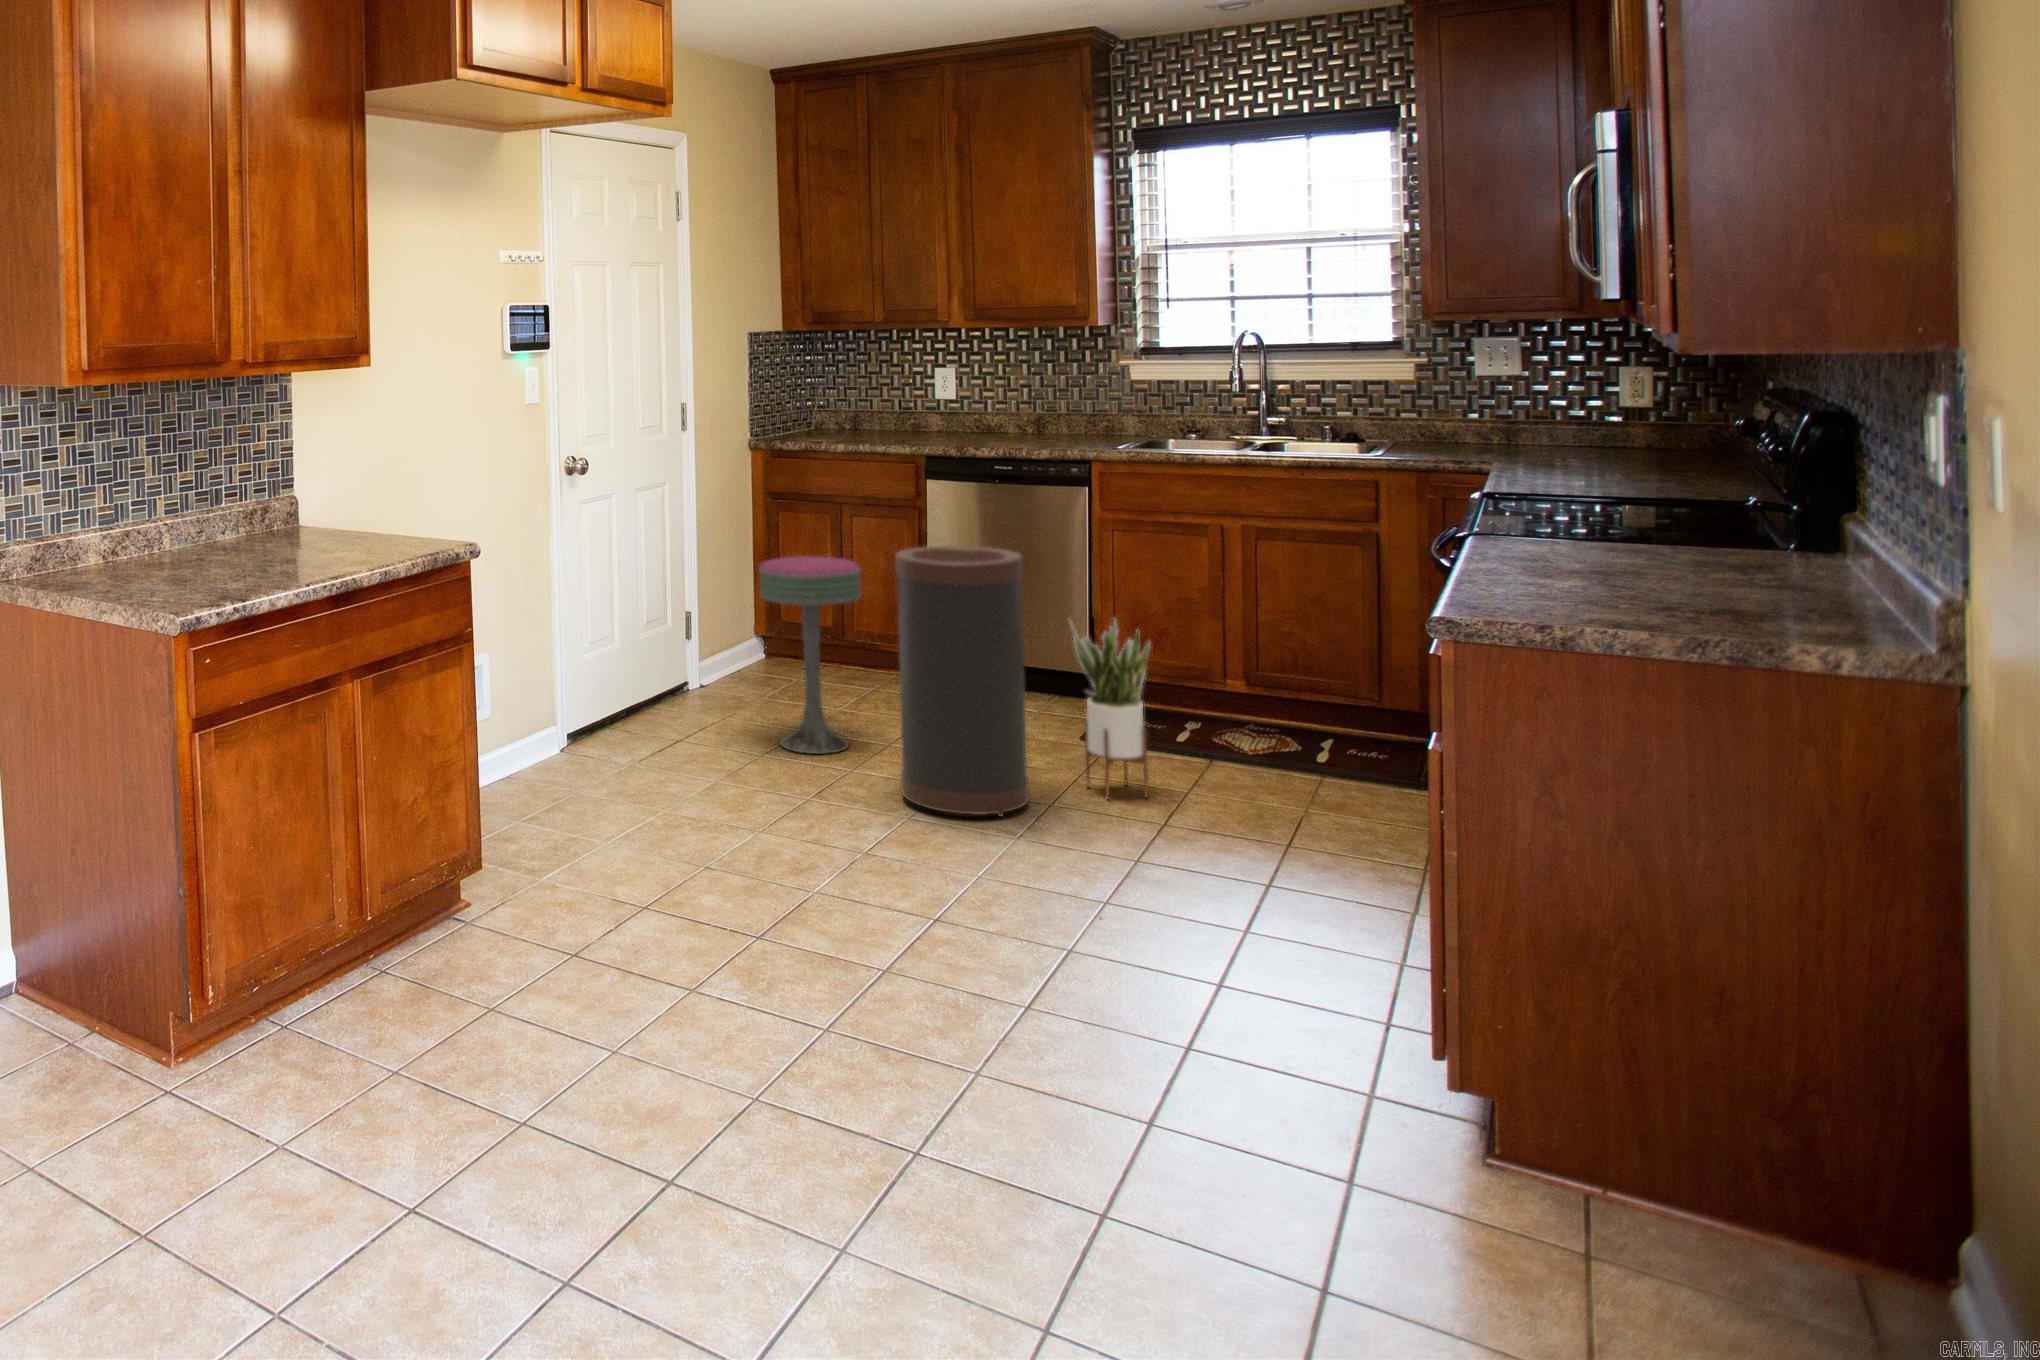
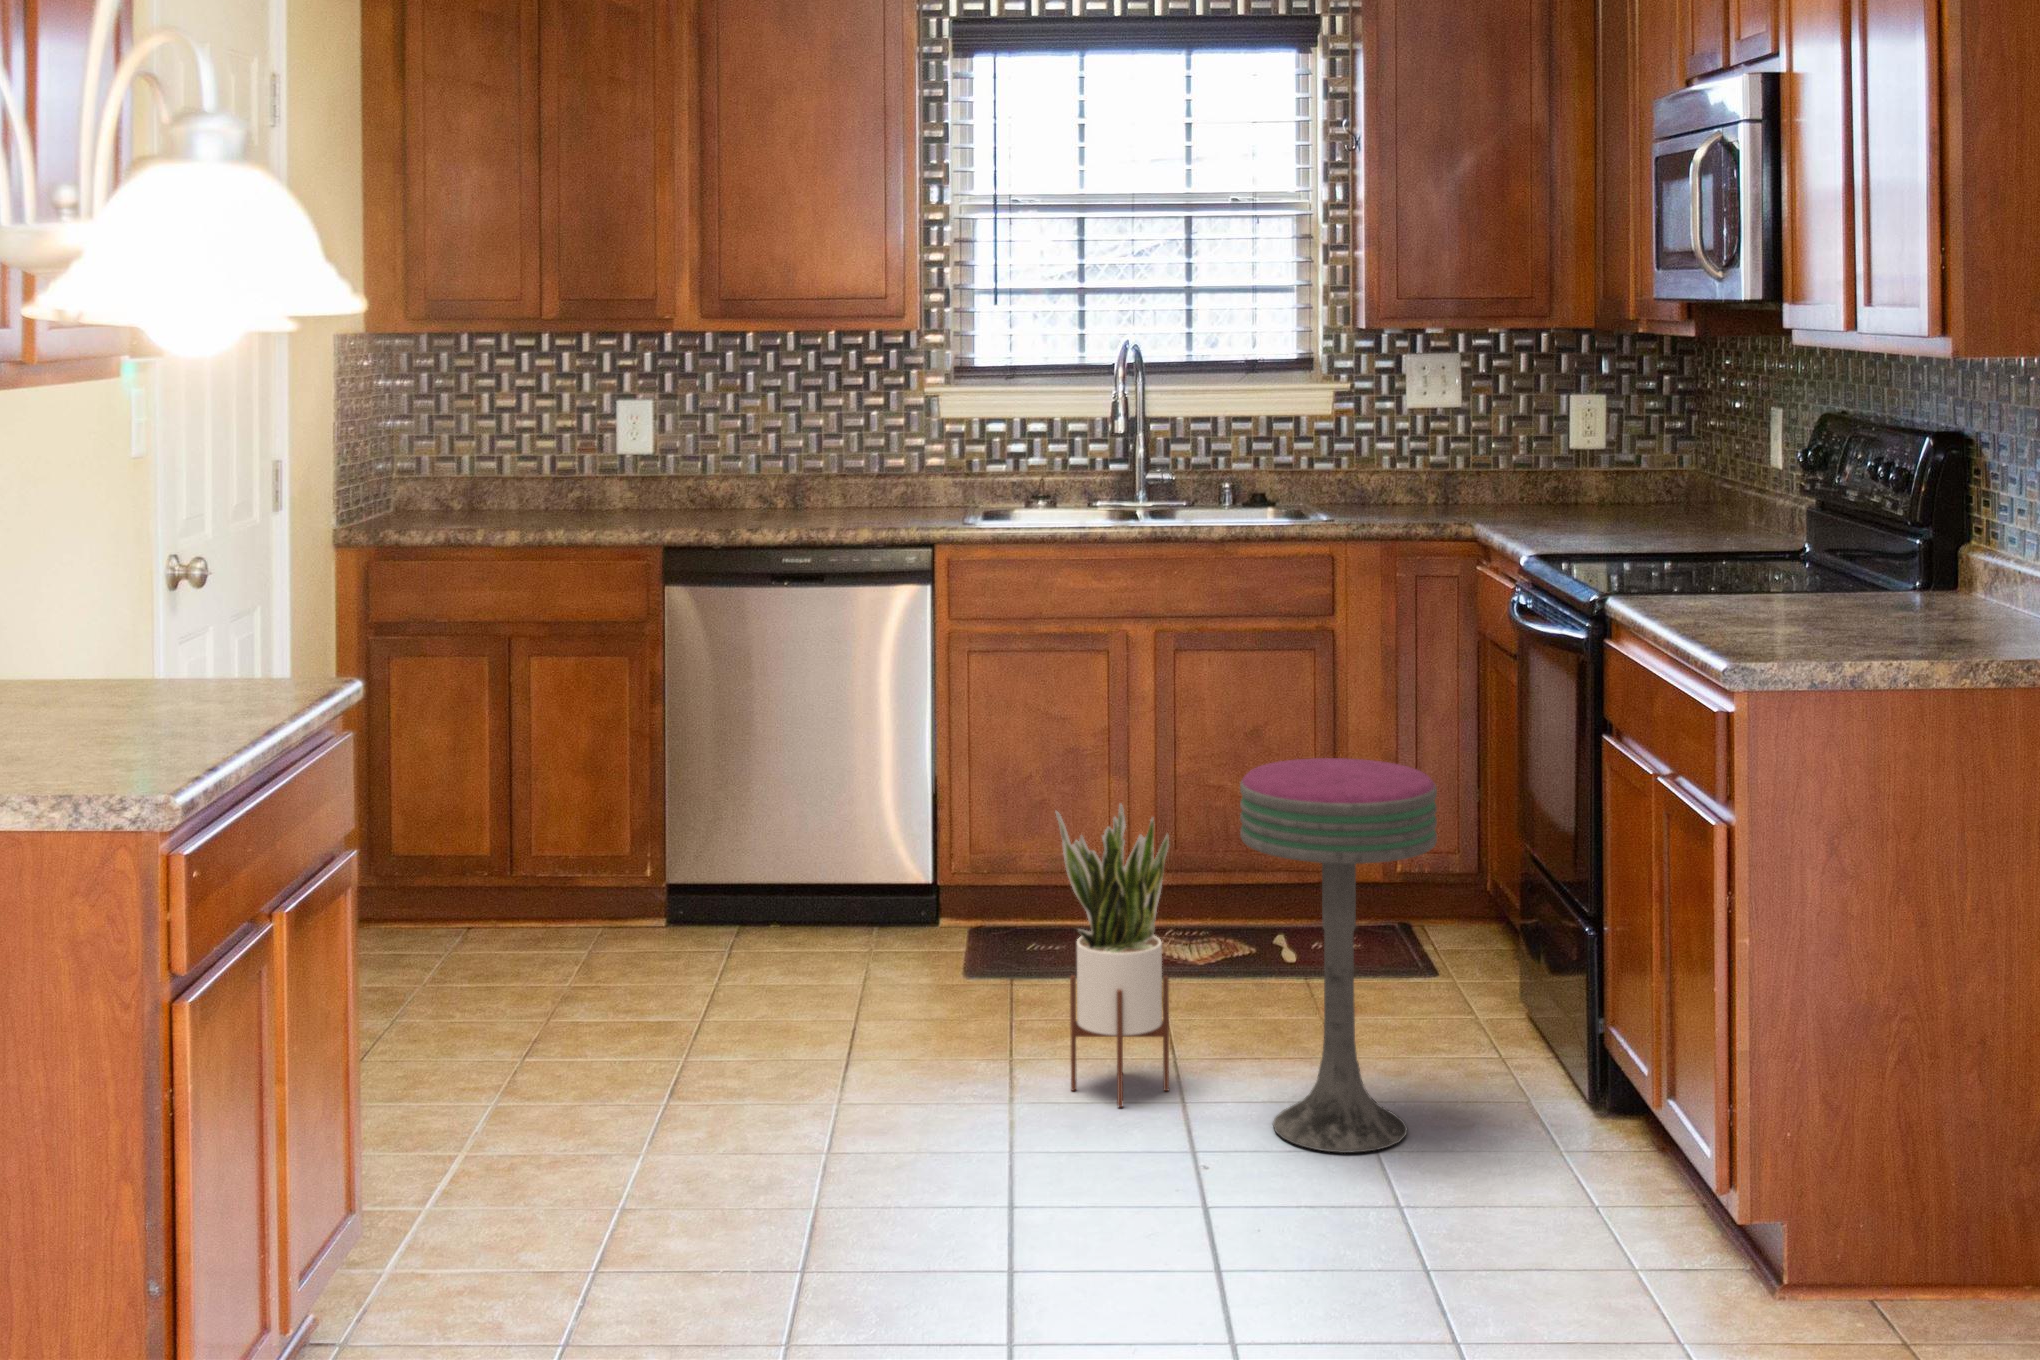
trash can: present [895,546,1029,817] -> none [808,704,1027,1186]
bar stool: present [759,556,861,754] -> present [1240,758,1437,1153]

